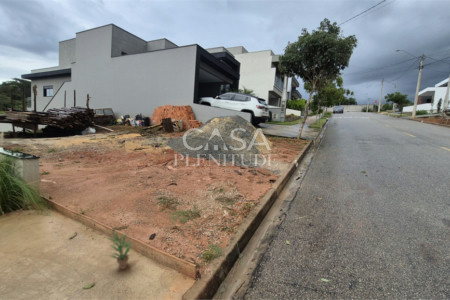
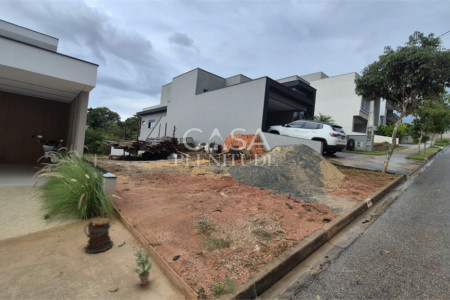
bucket: none [17,210,61,251] -> present [84,222,113,253]

